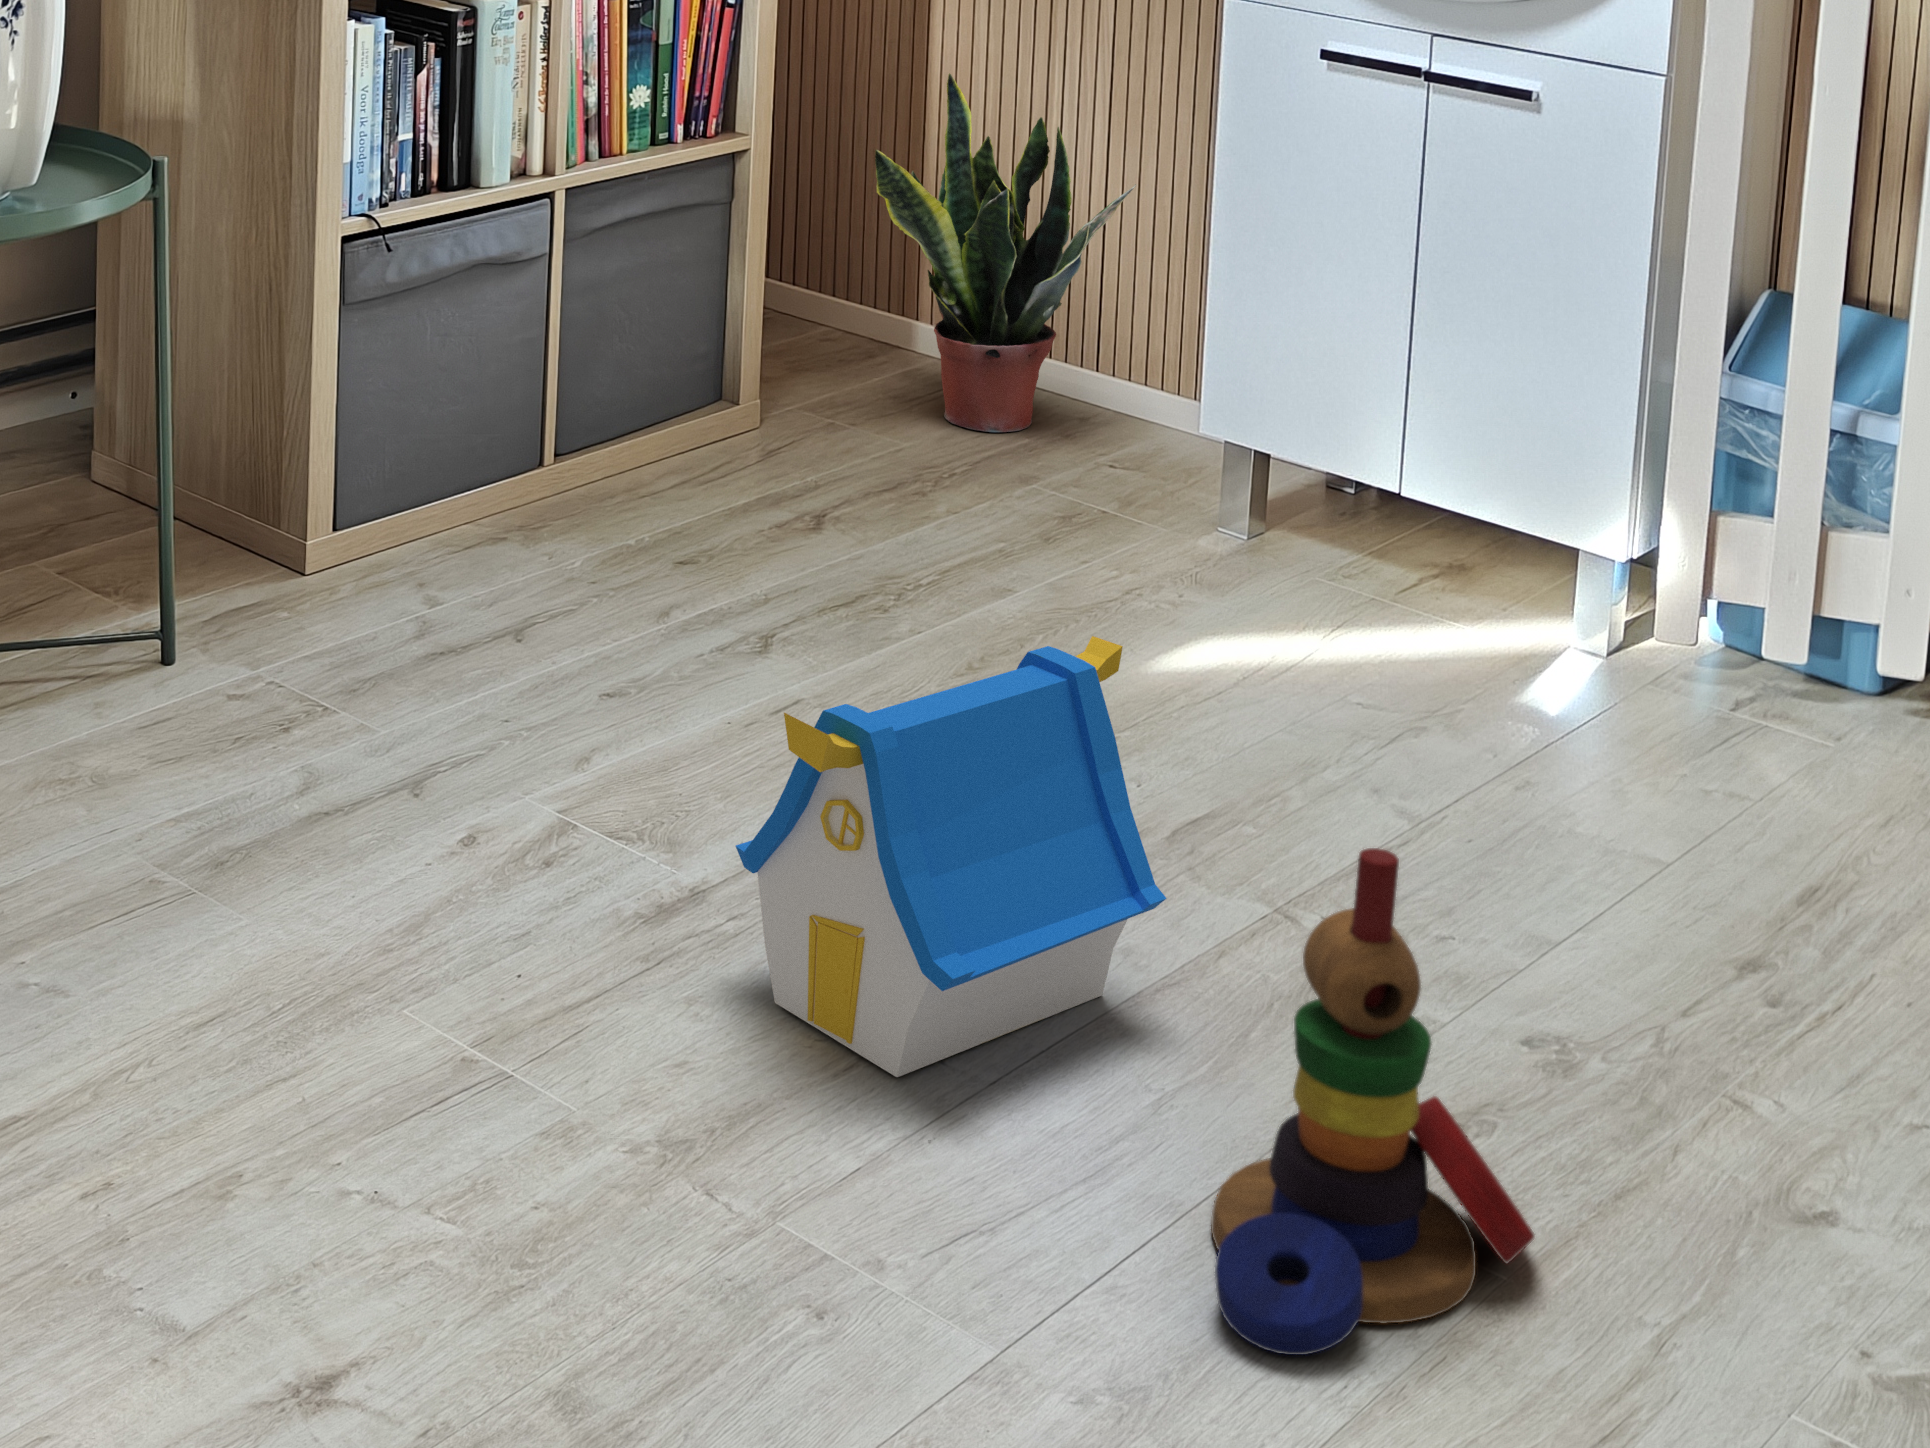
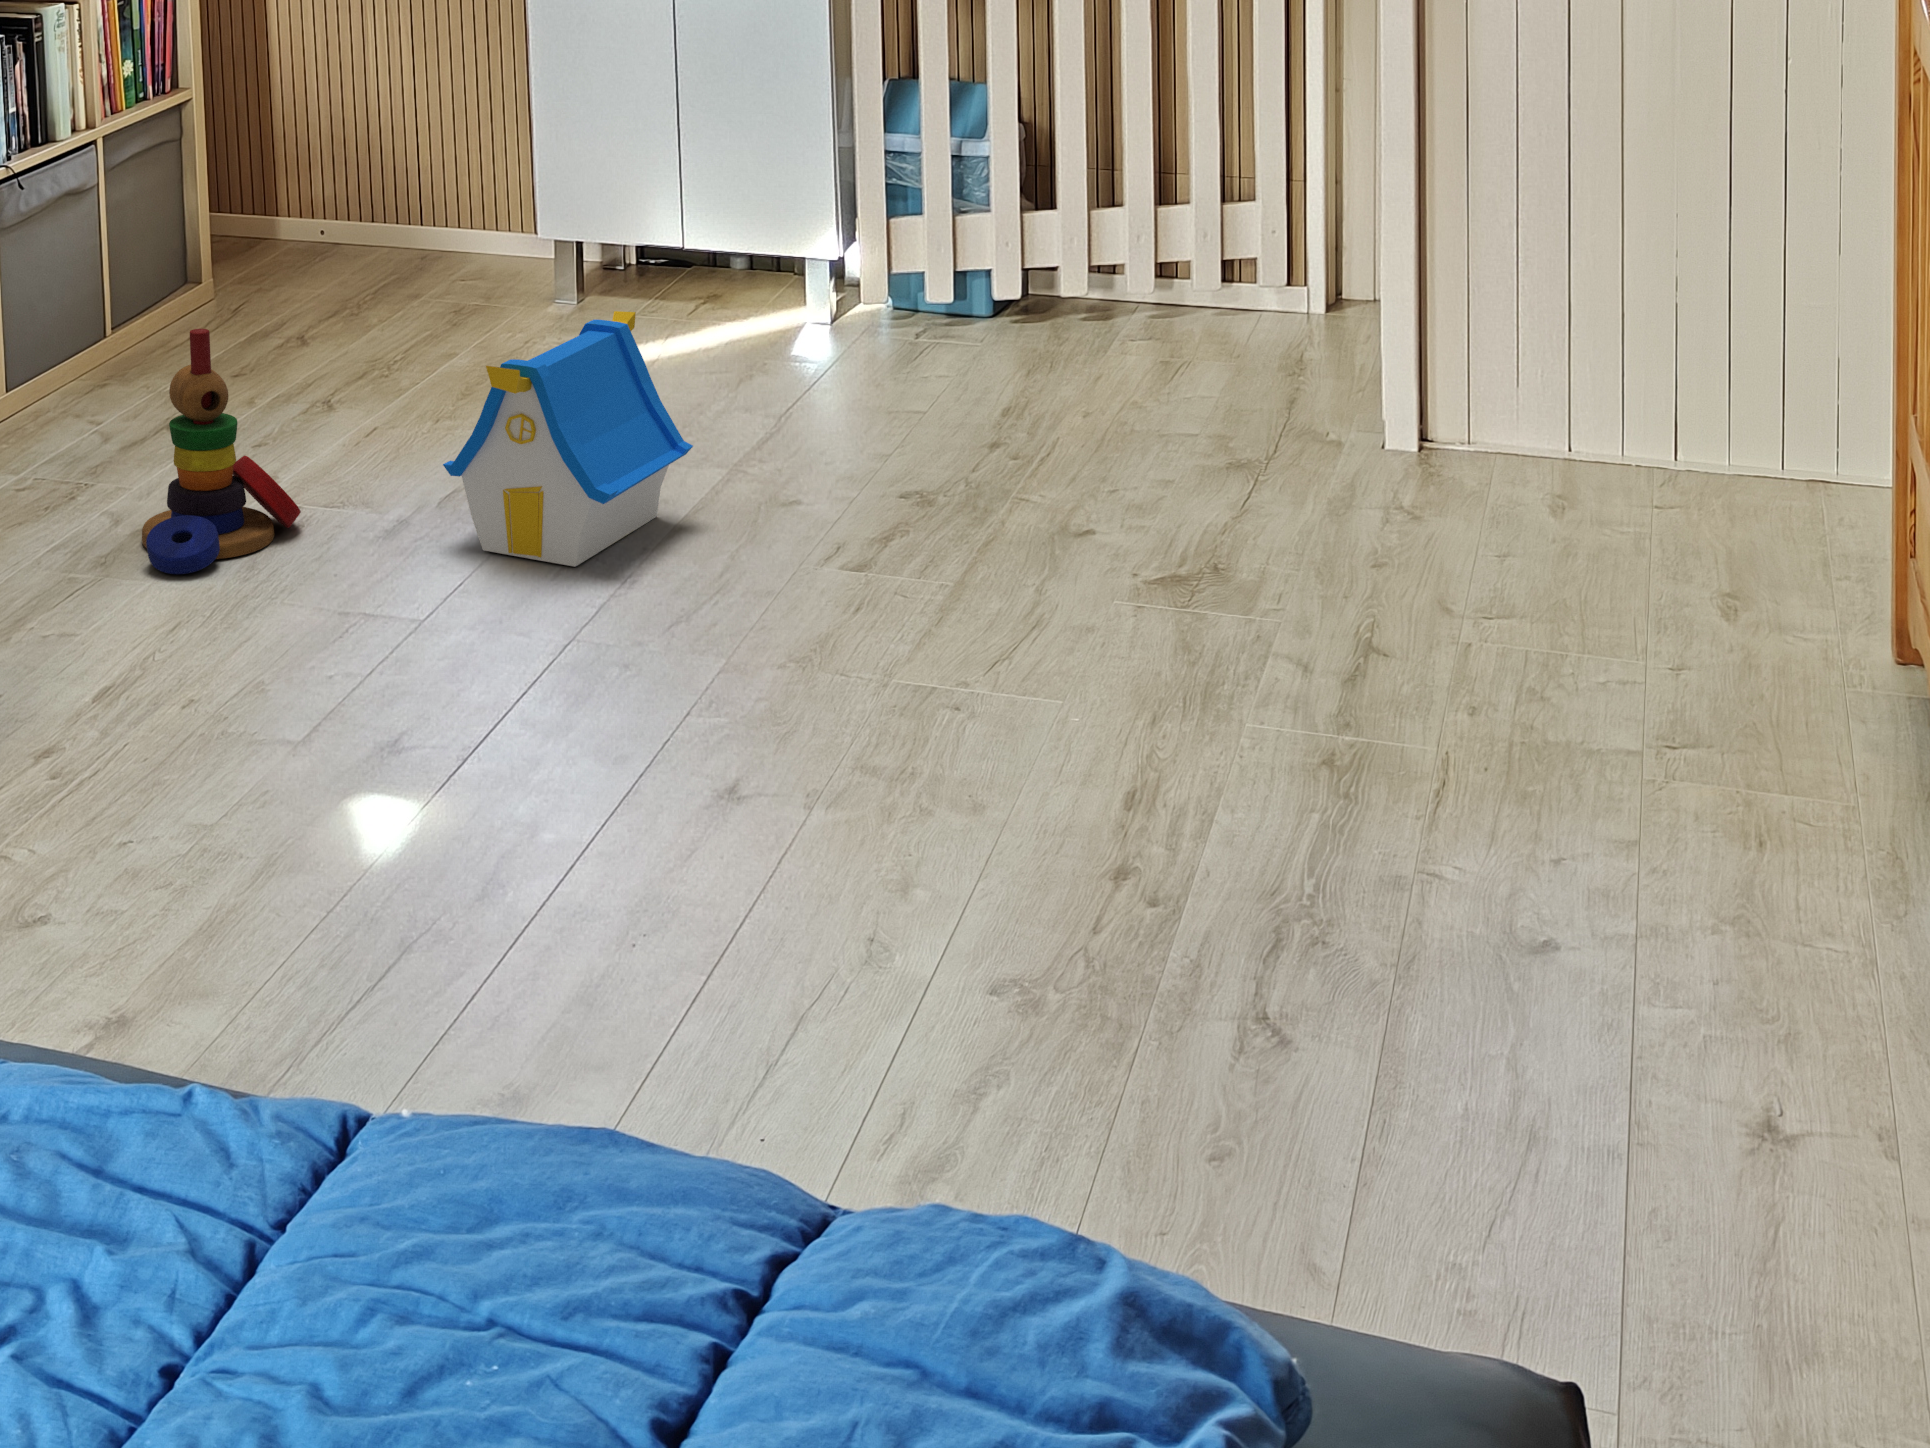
potted plant: present [875,73,1136,432] -> none [277,27,446,271]
stacking toy: present [1211,848,1535,1355] -> present [142,329,301,574]

